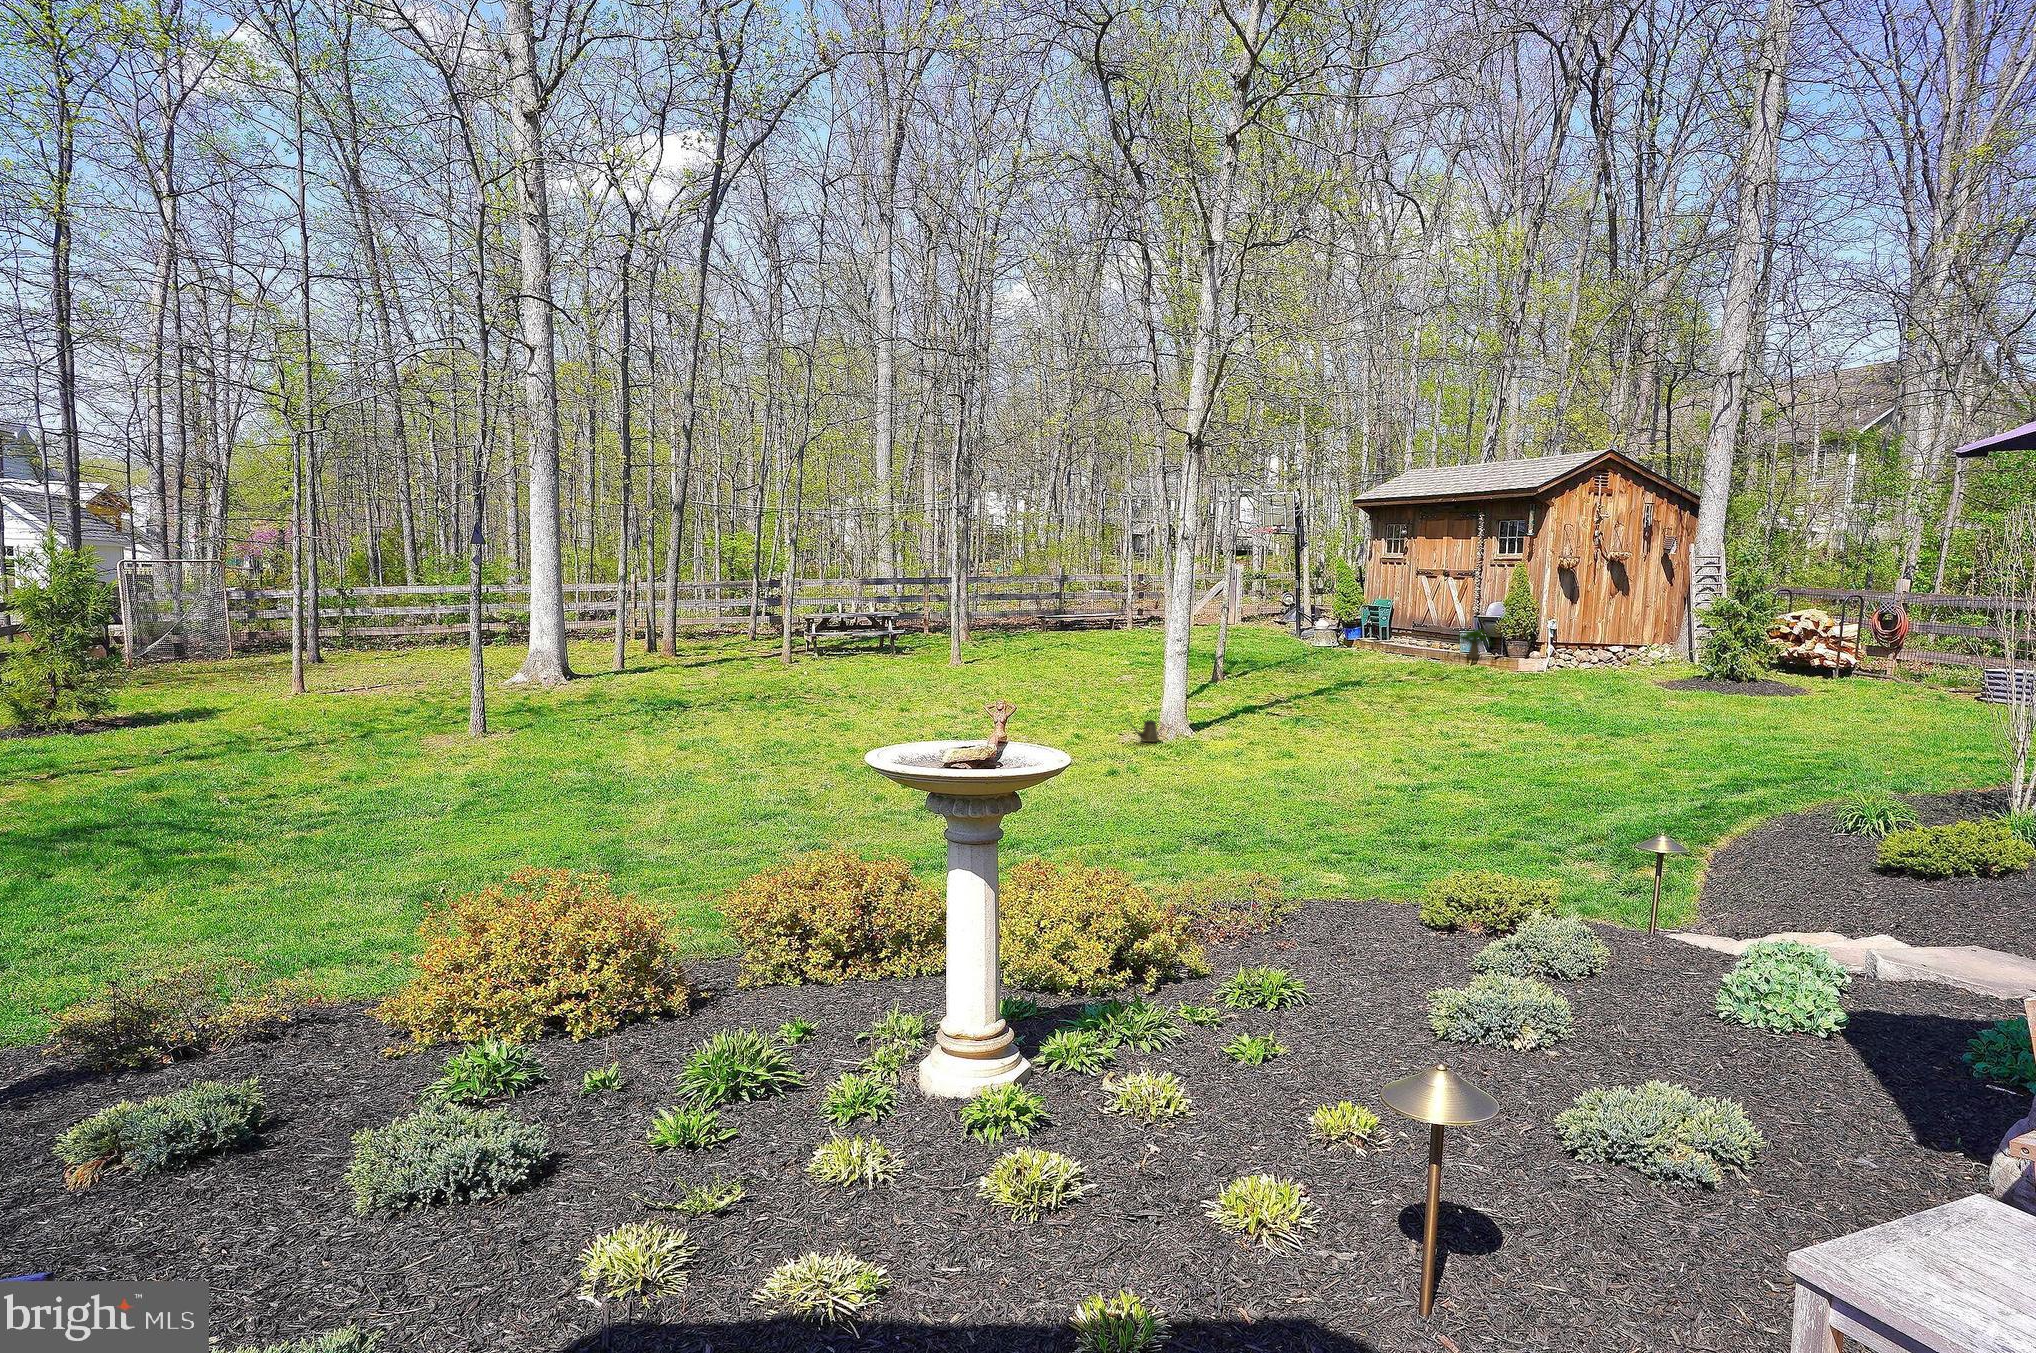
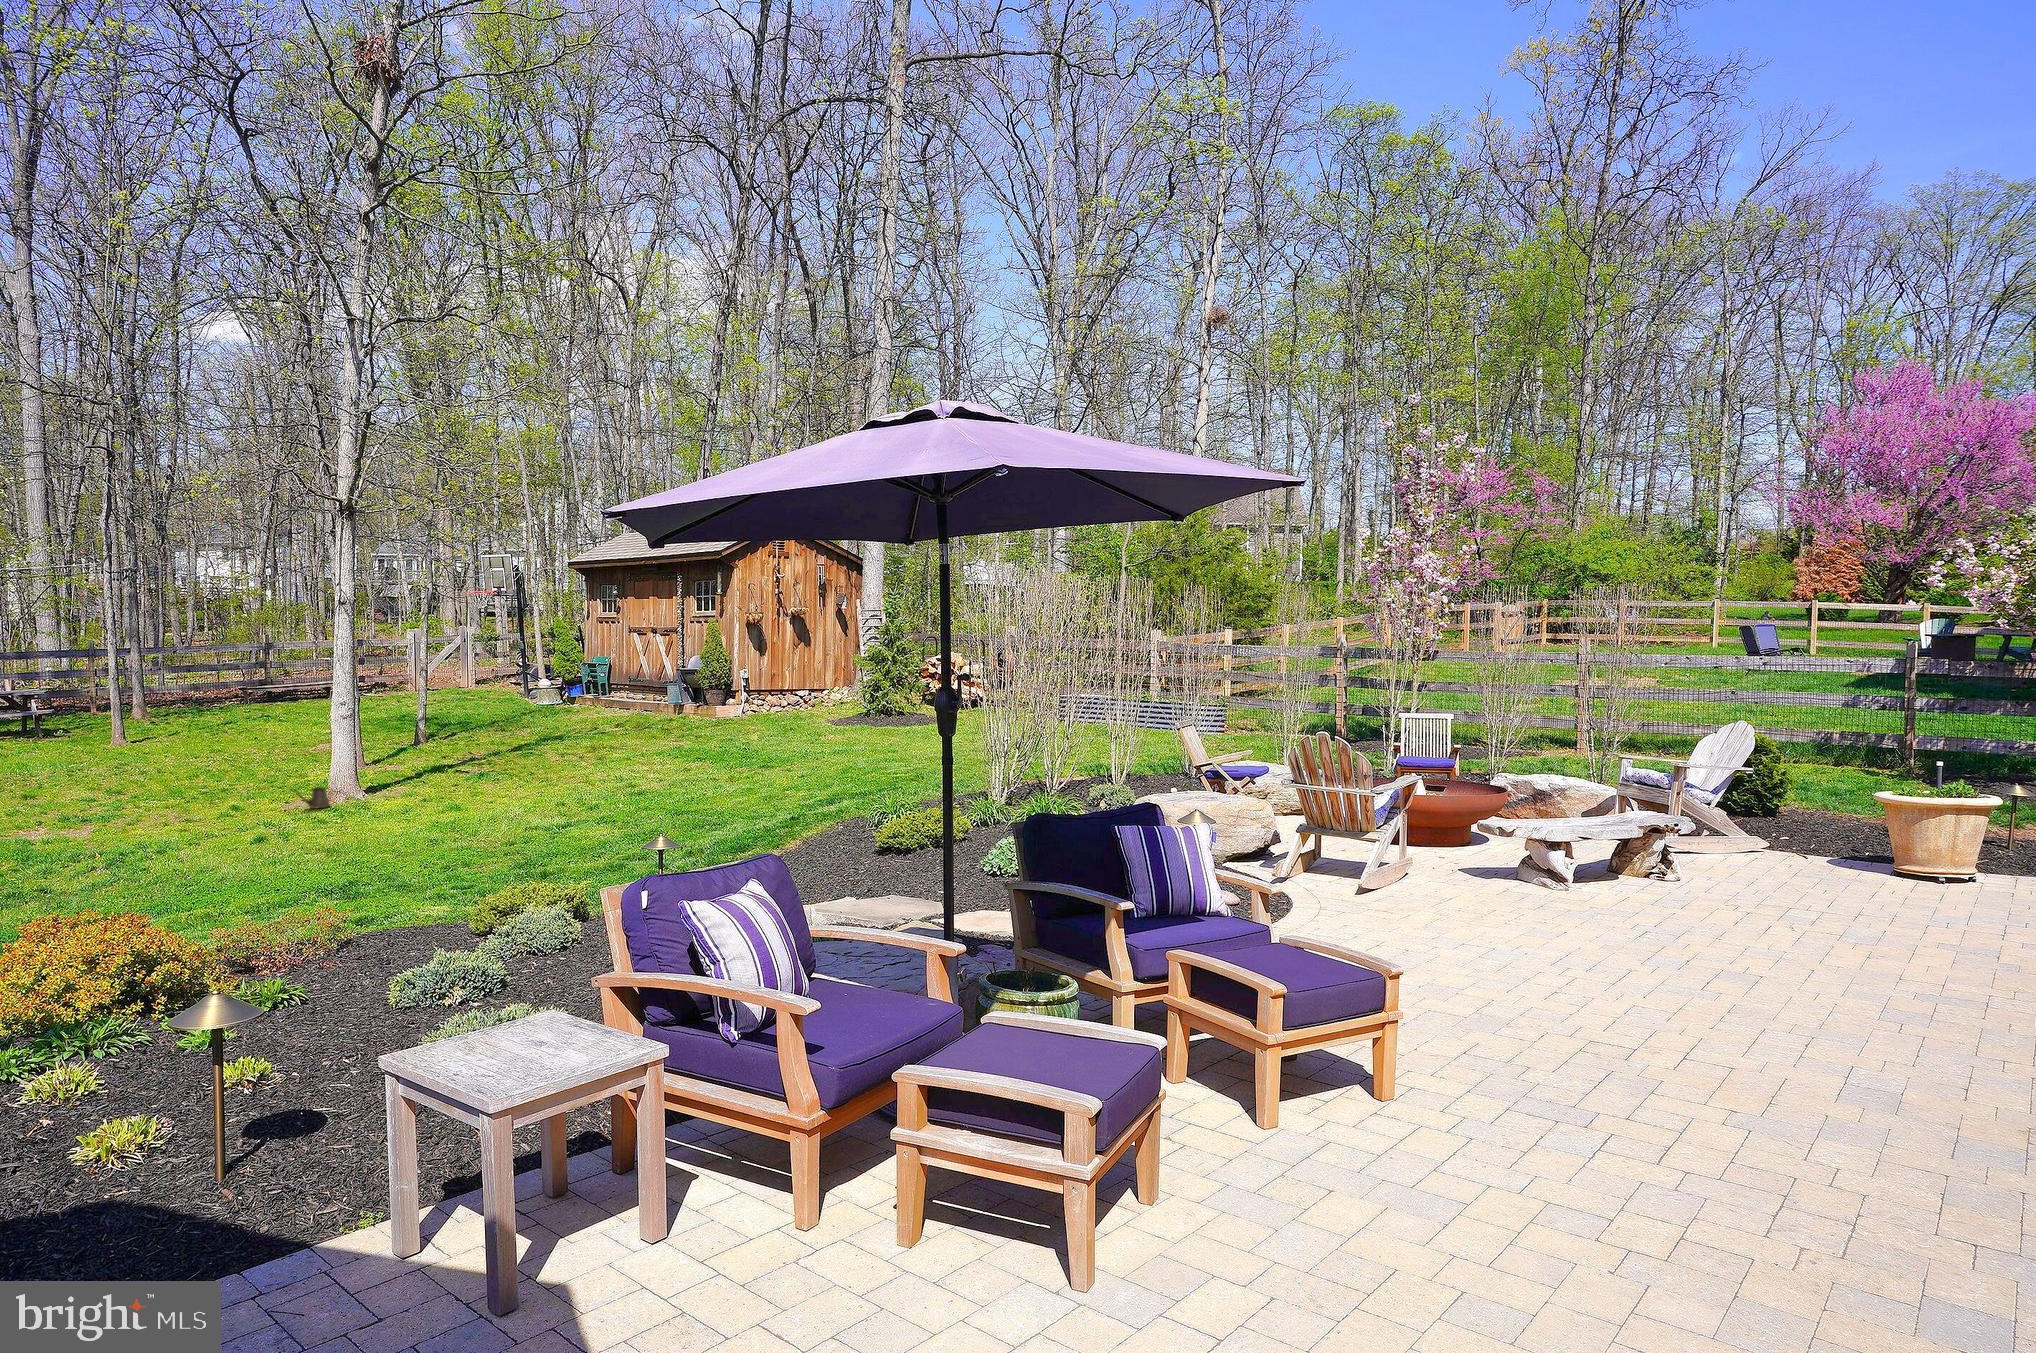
potted plant: present [1458,630,1491,658] -> none [662,679,698,708]

